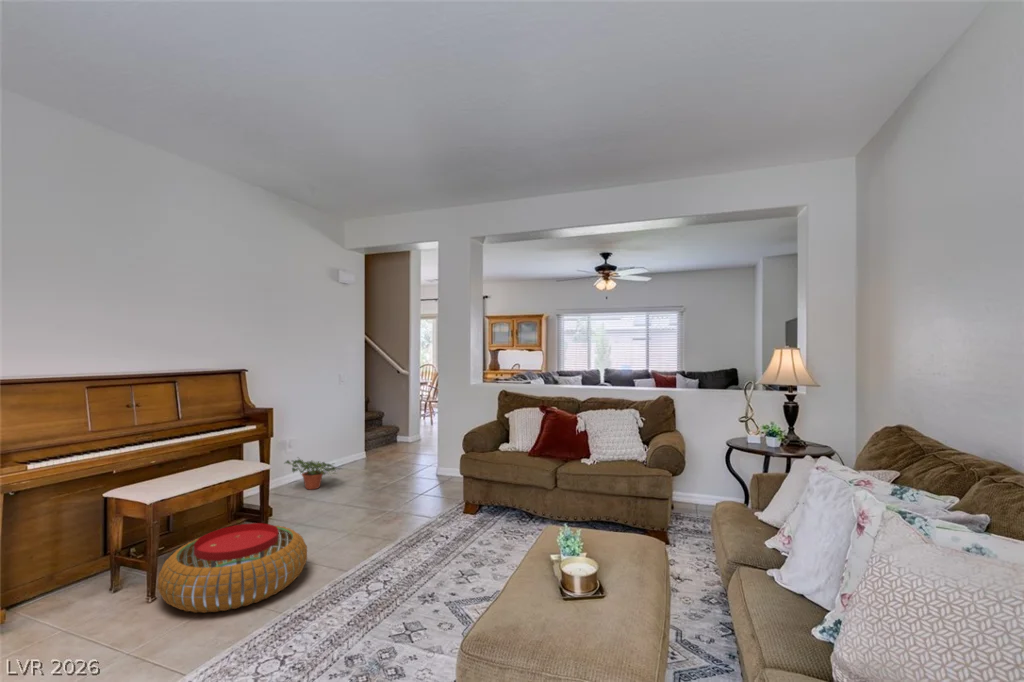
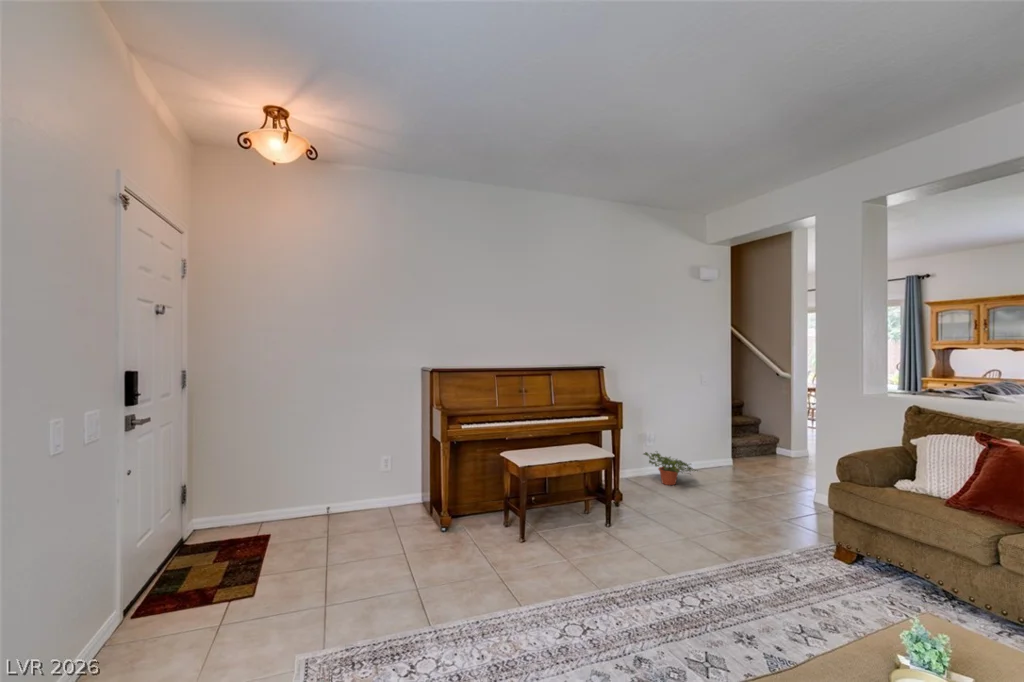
pouf: present [158,523,307,613] -> none [522,499,635,572]

